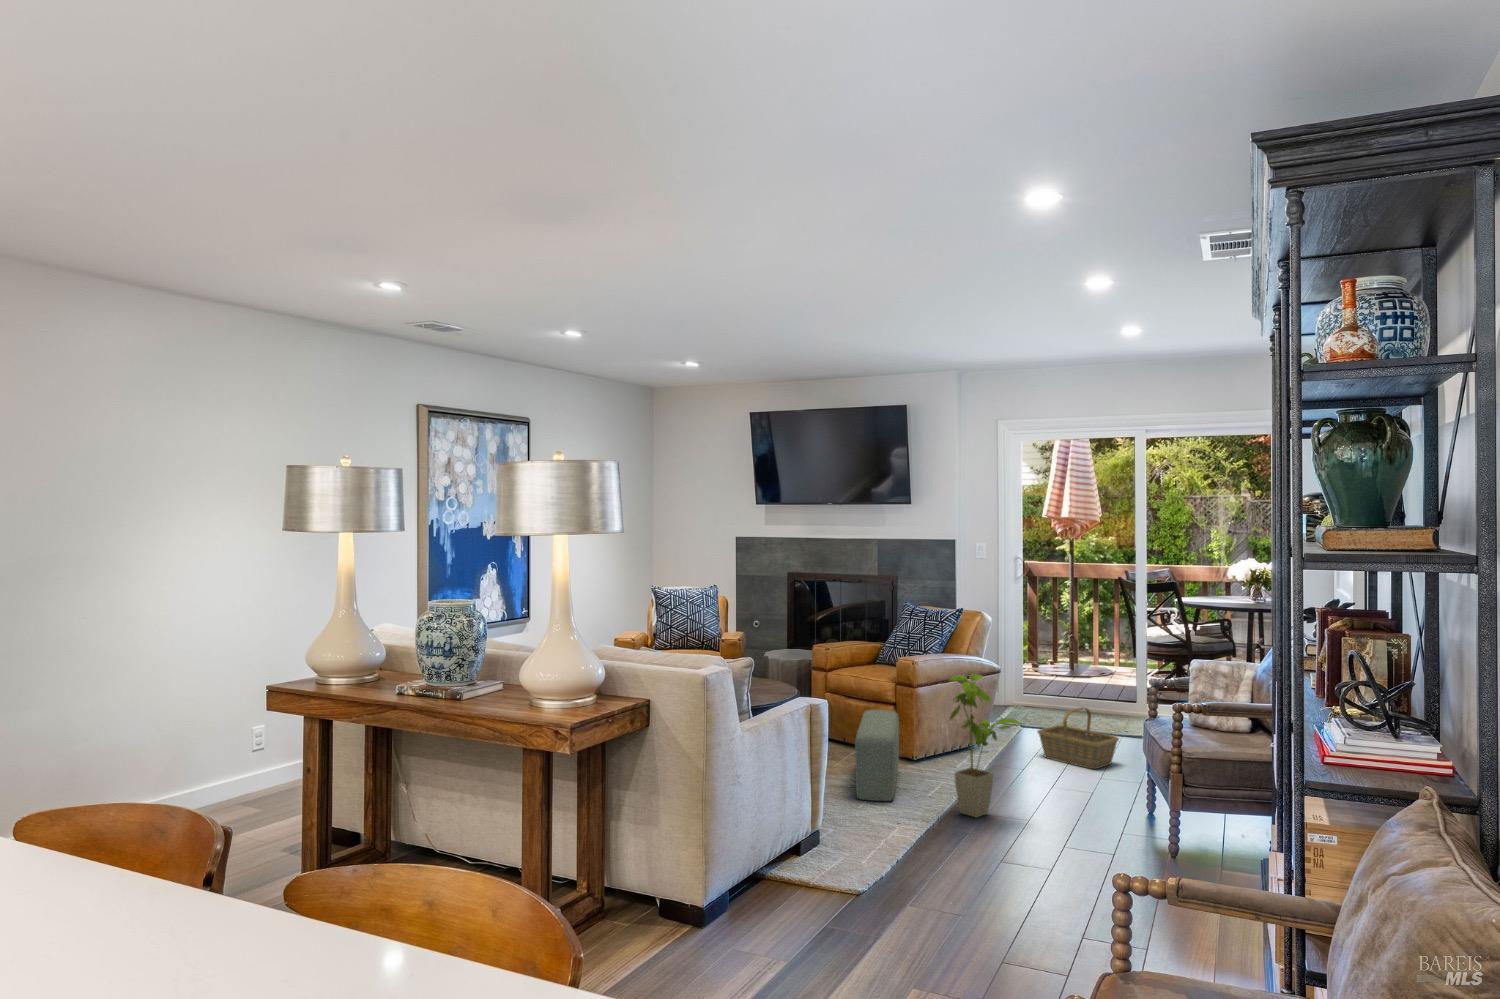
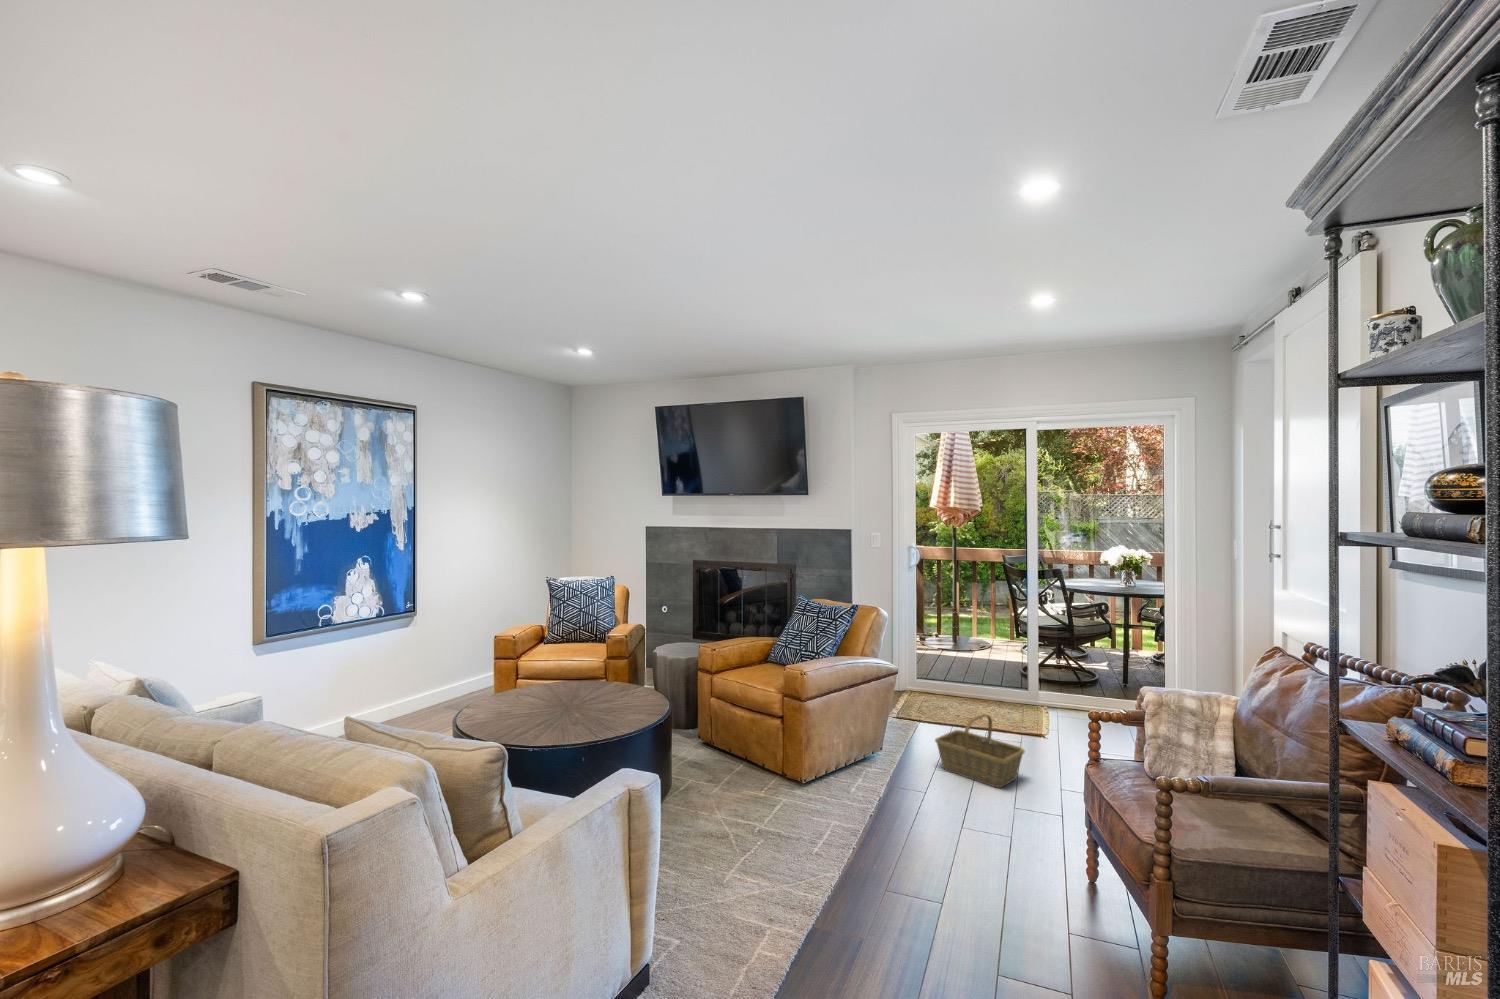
house plant: present [949,674,1022,818] -> none [834,707,935,896]
pouf: present [855,710,899,801] -> none [722,728,782,862]

